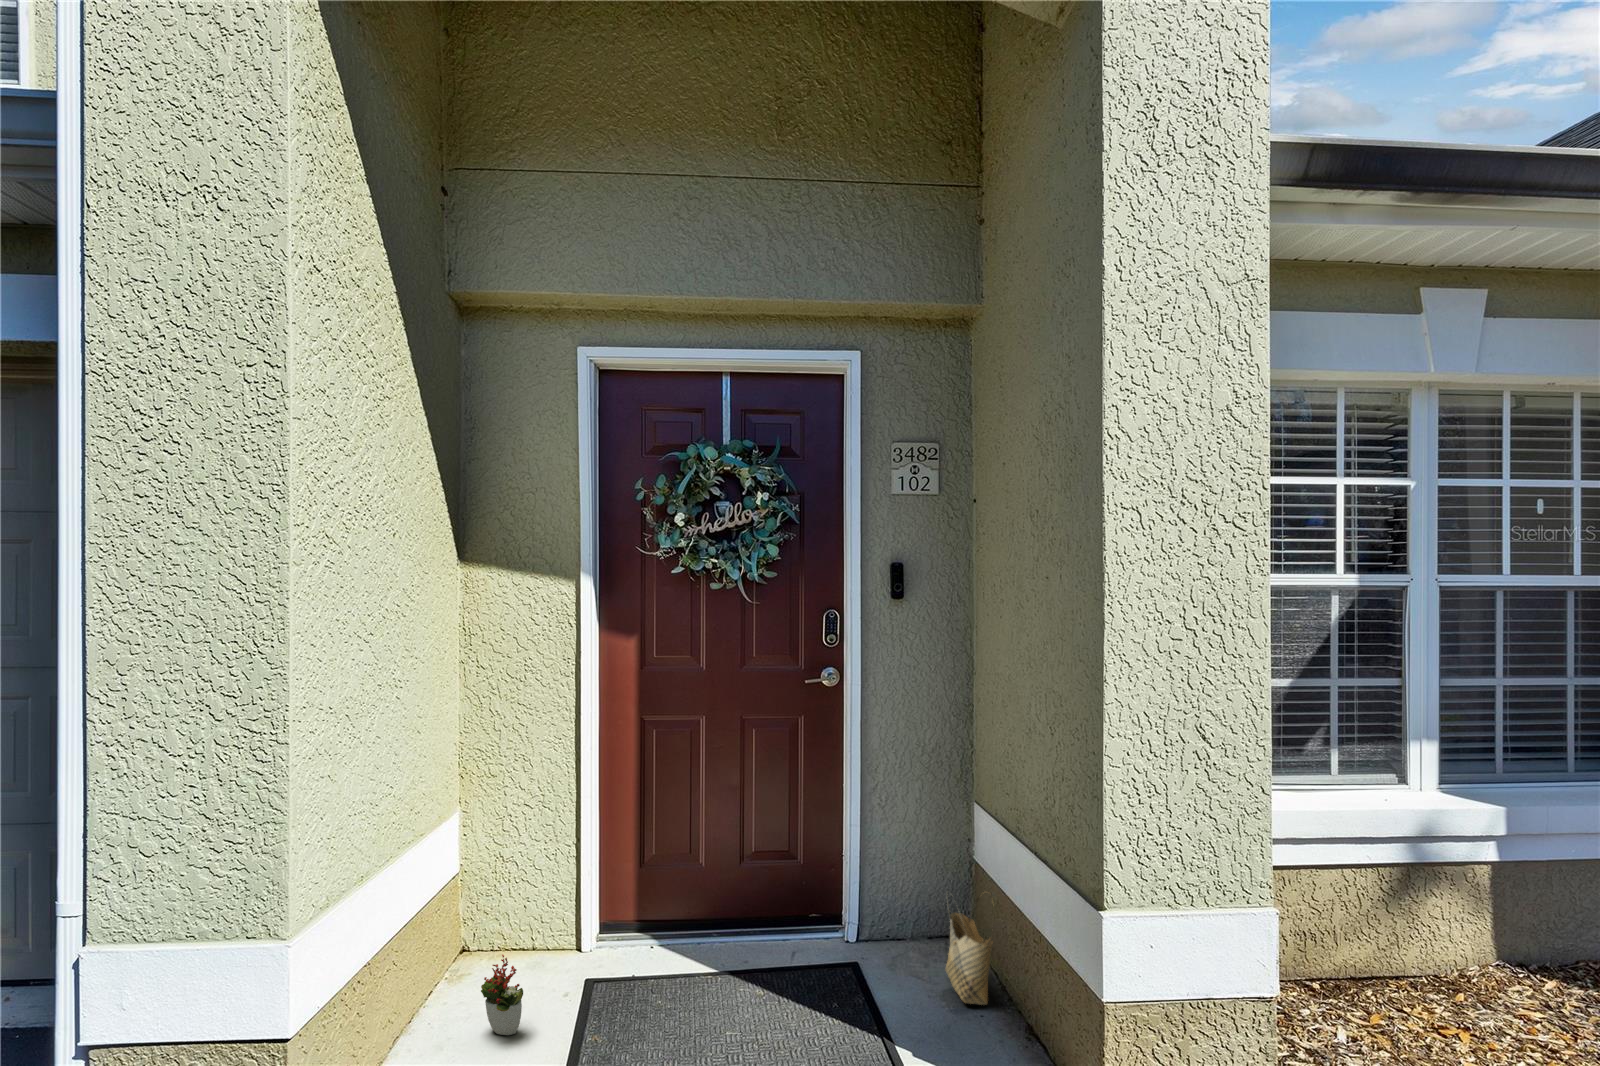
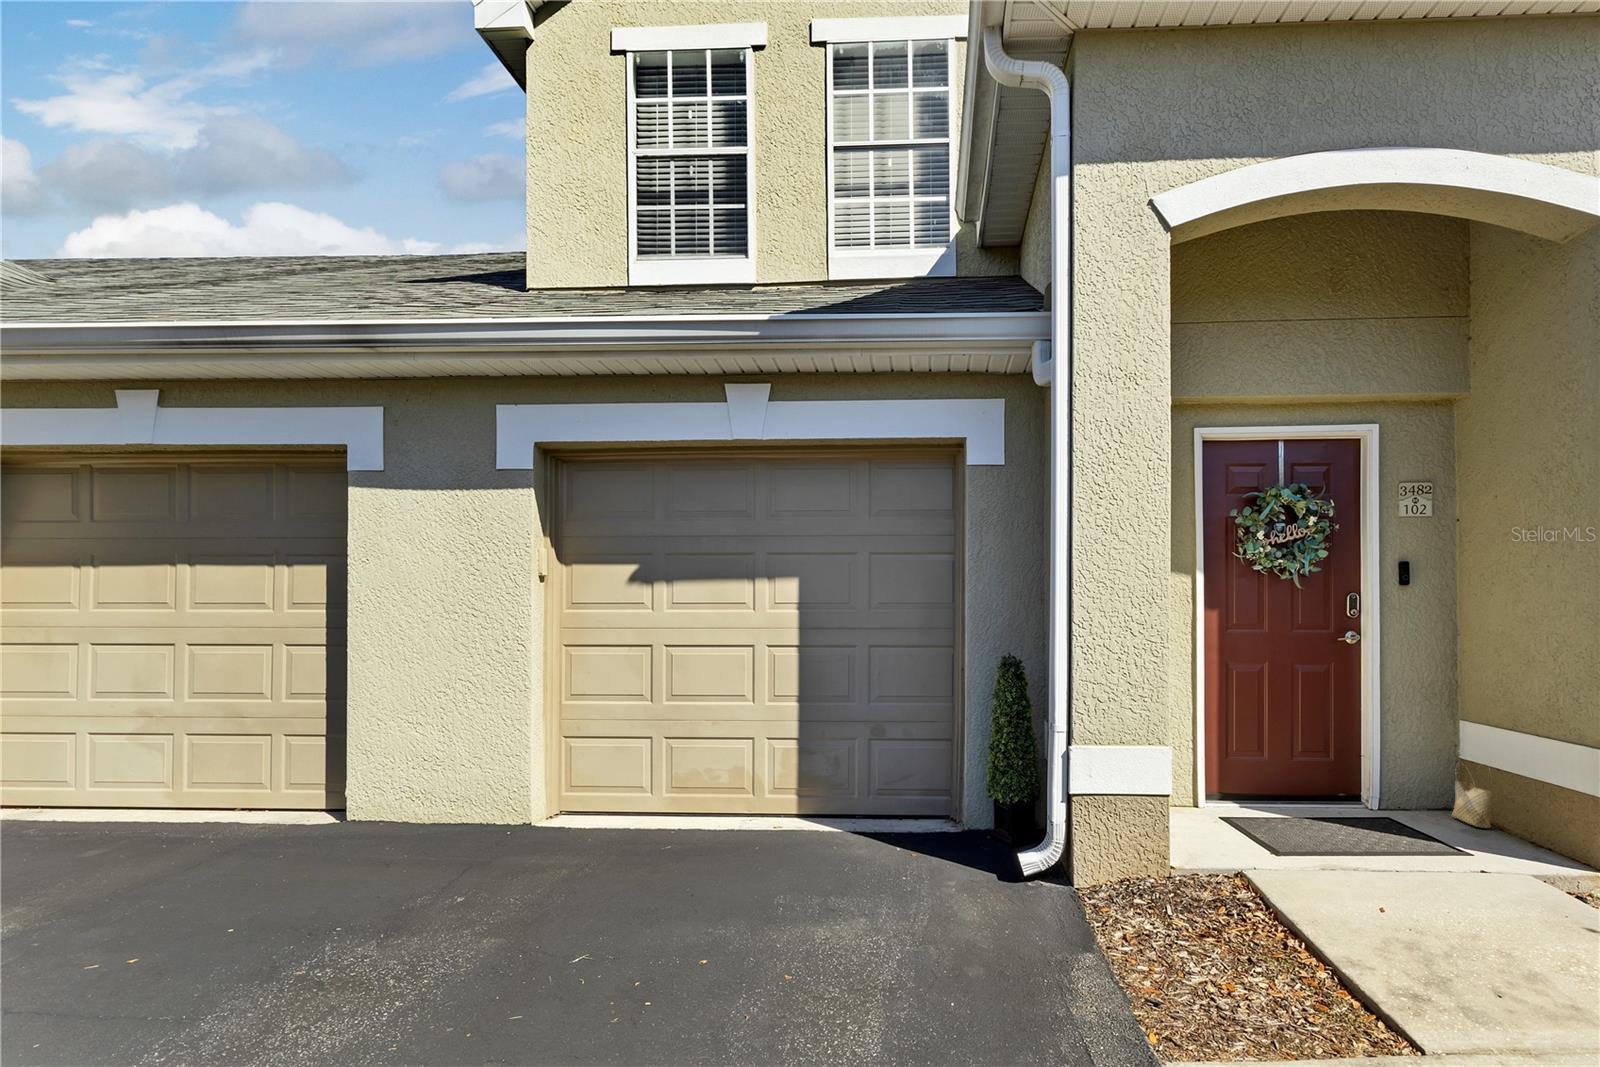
decorative plant: present [481,955,523,1035] -> none [1193,785,1221,829]

